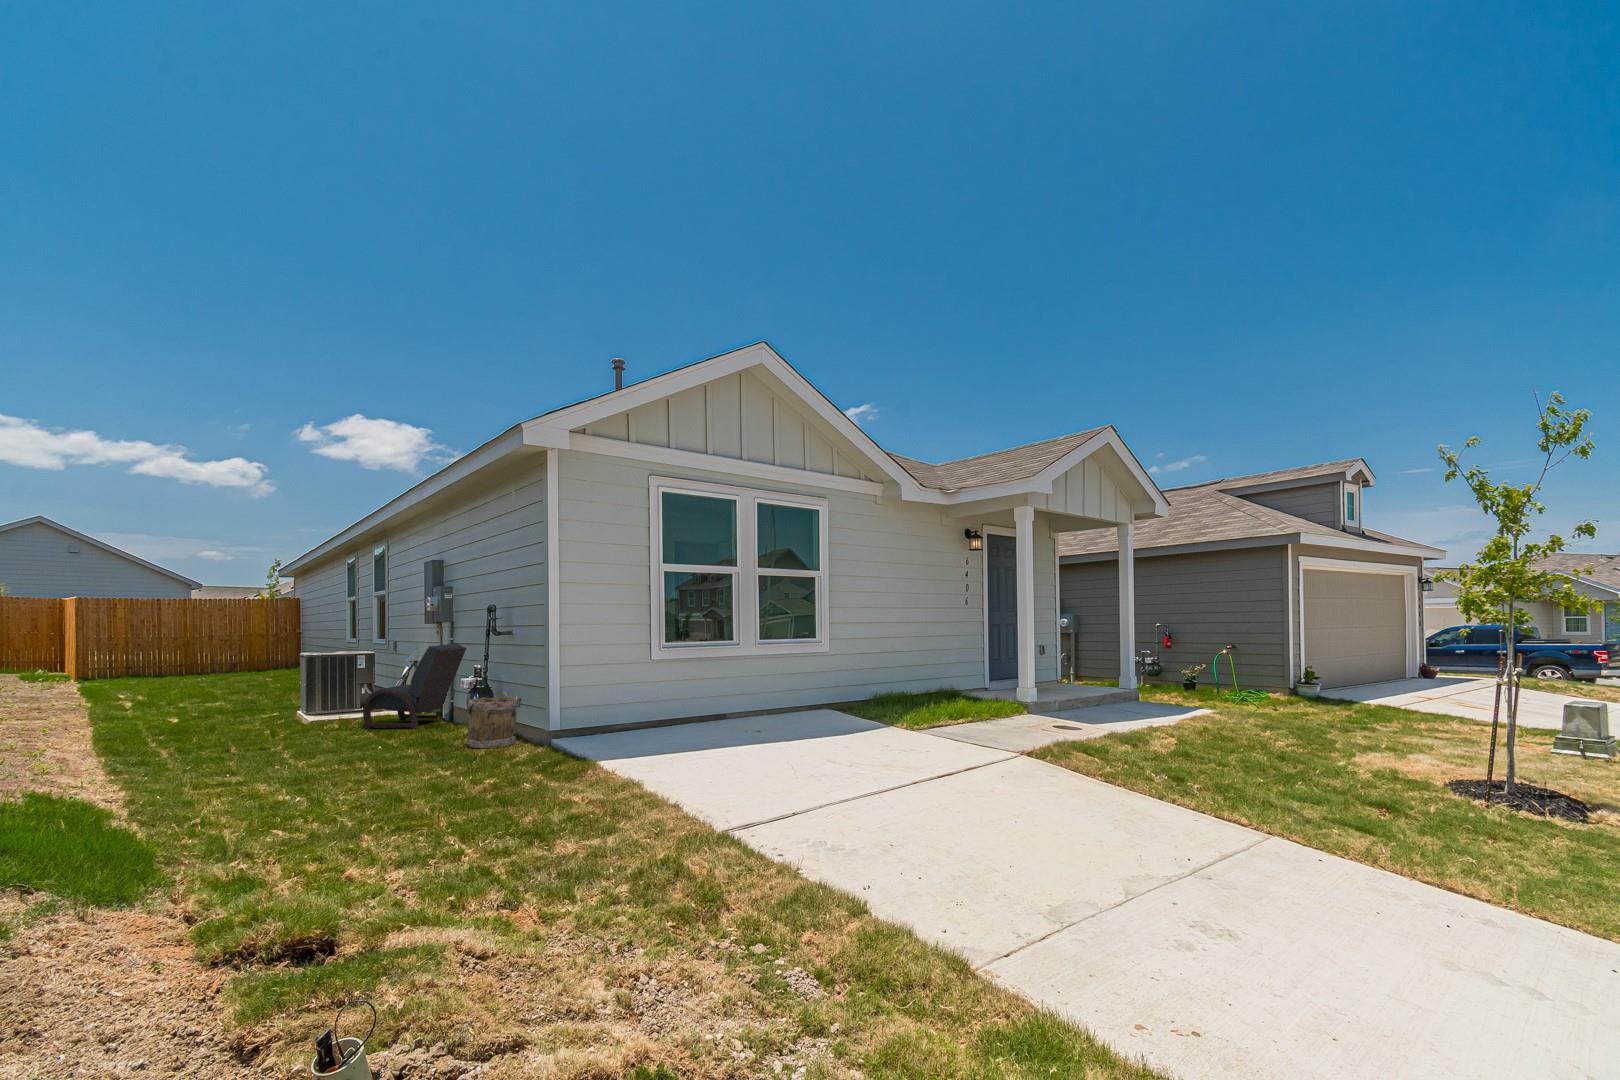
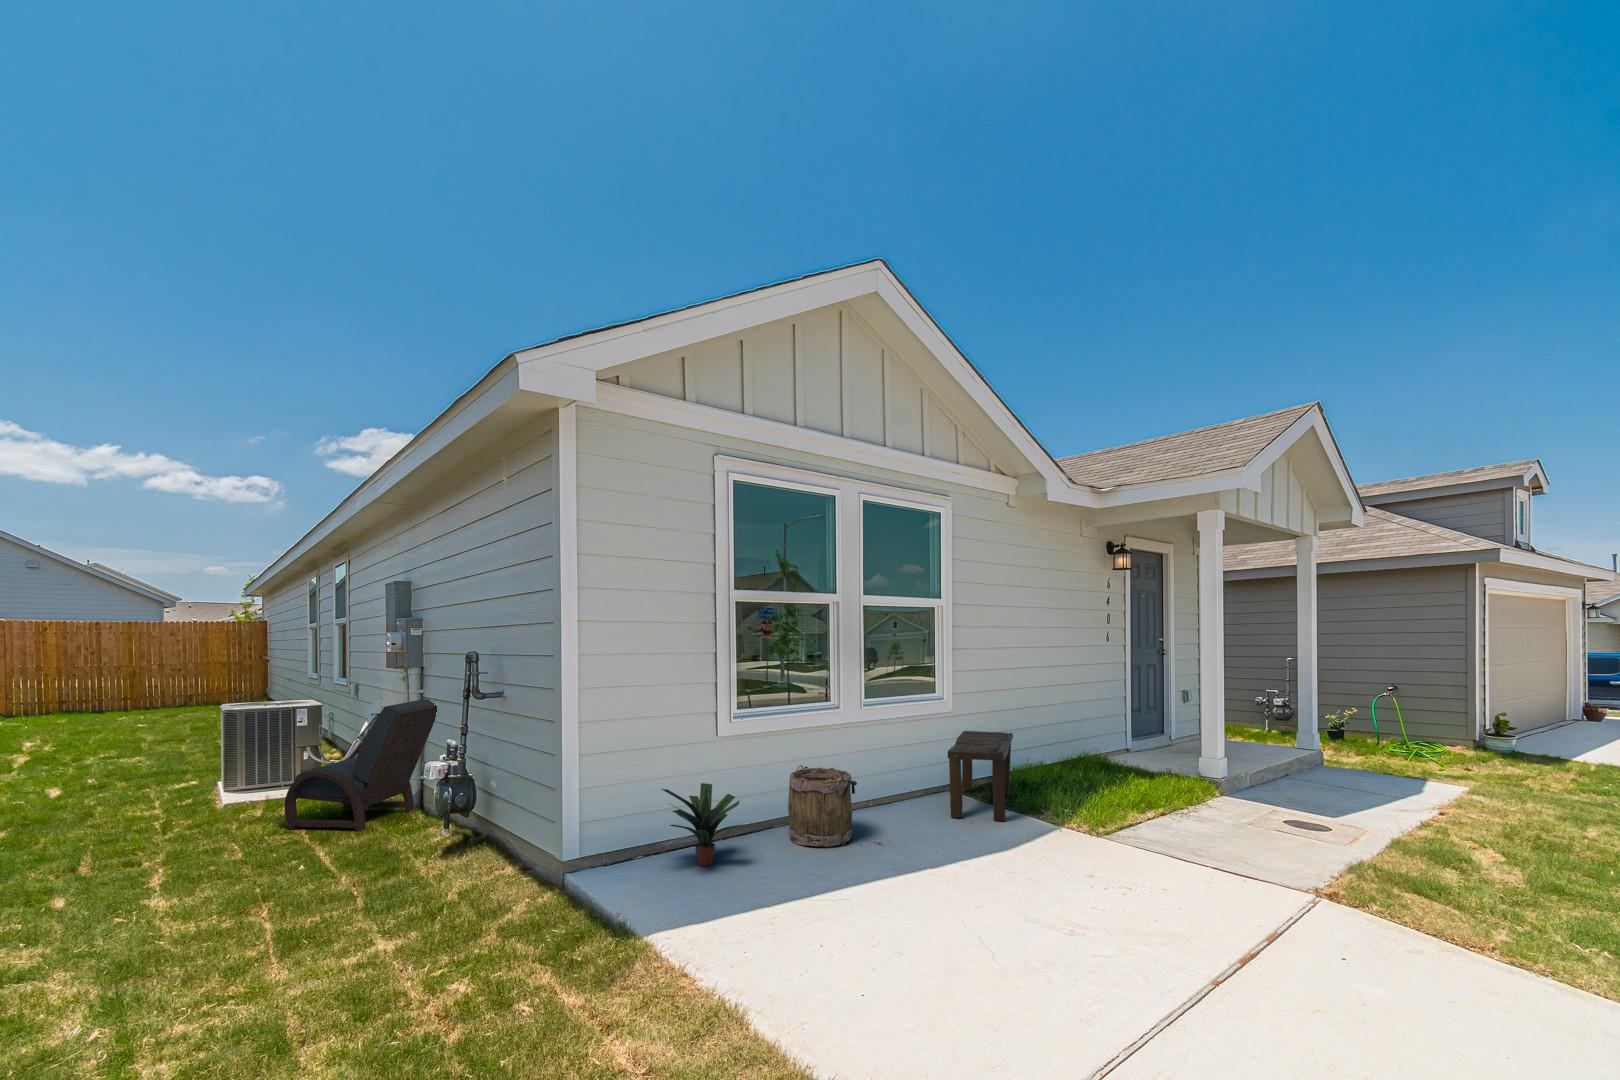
bench: none [812,666,870,721] -> present [948,731,1013,821]
potted plant: none [609,687,661,736] -> present [662,783,742,866]
bucket: present [467,696,521,749] -> present [788,765,857,847]

